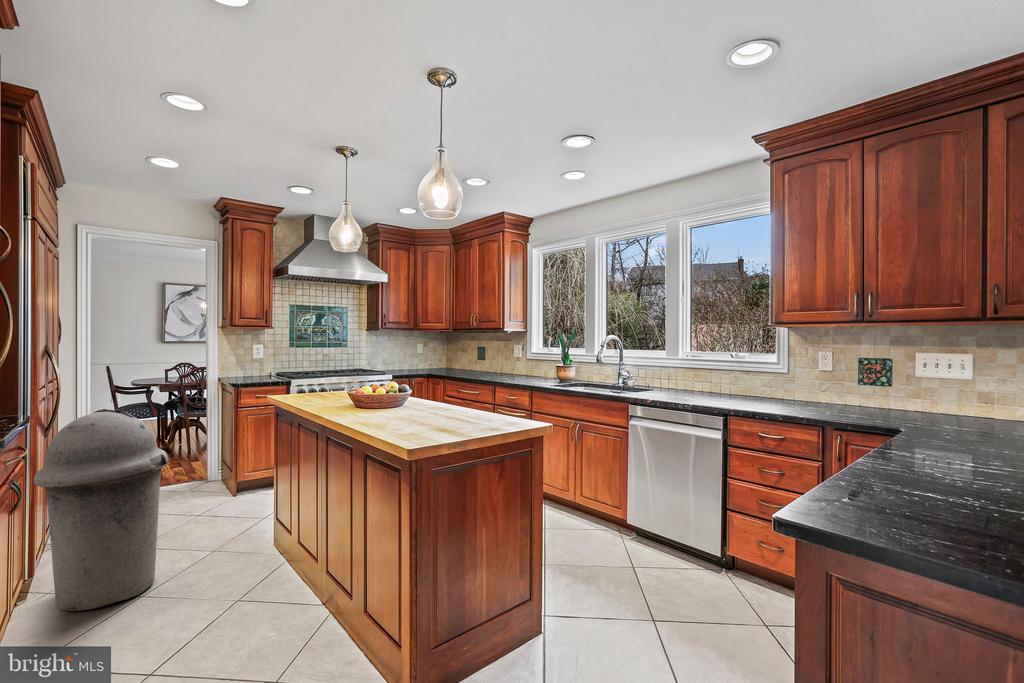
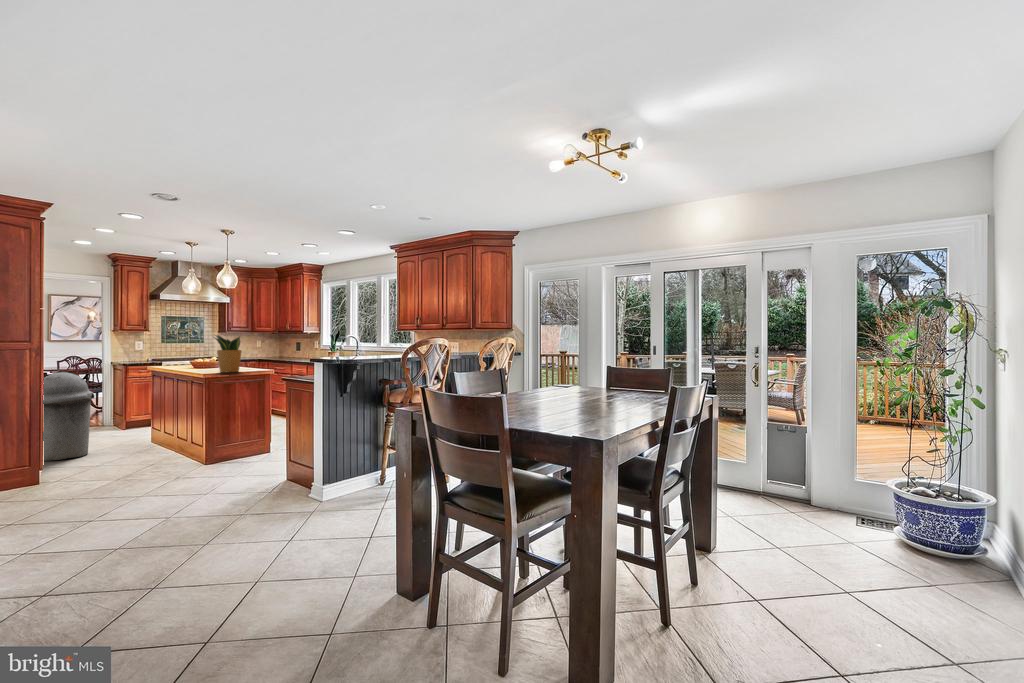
potted plant: none [405,330,475,425] -> present [215,335,242,373]

